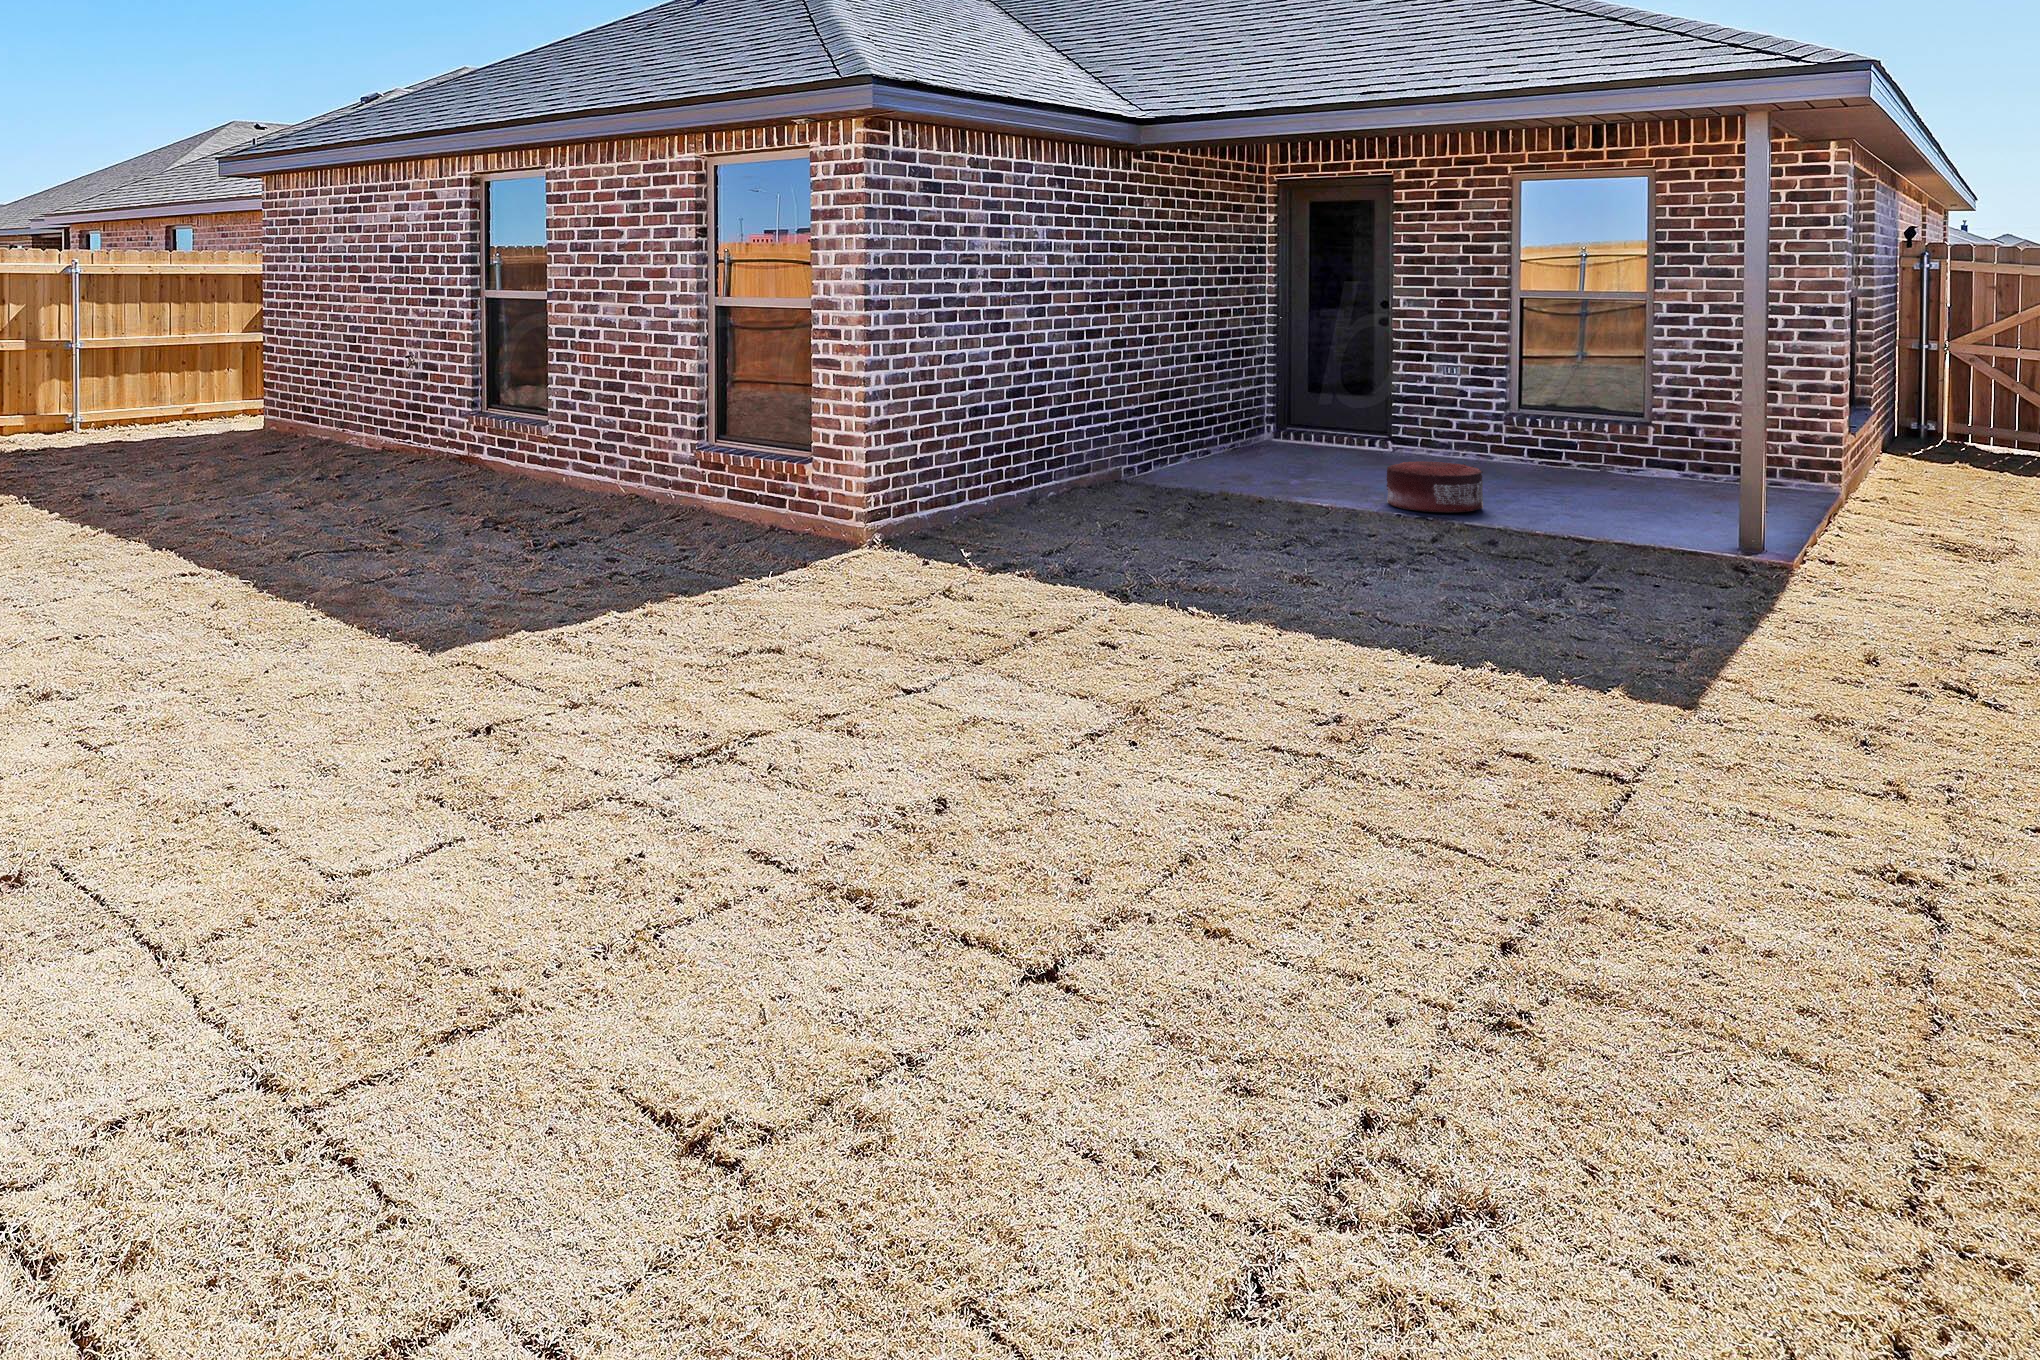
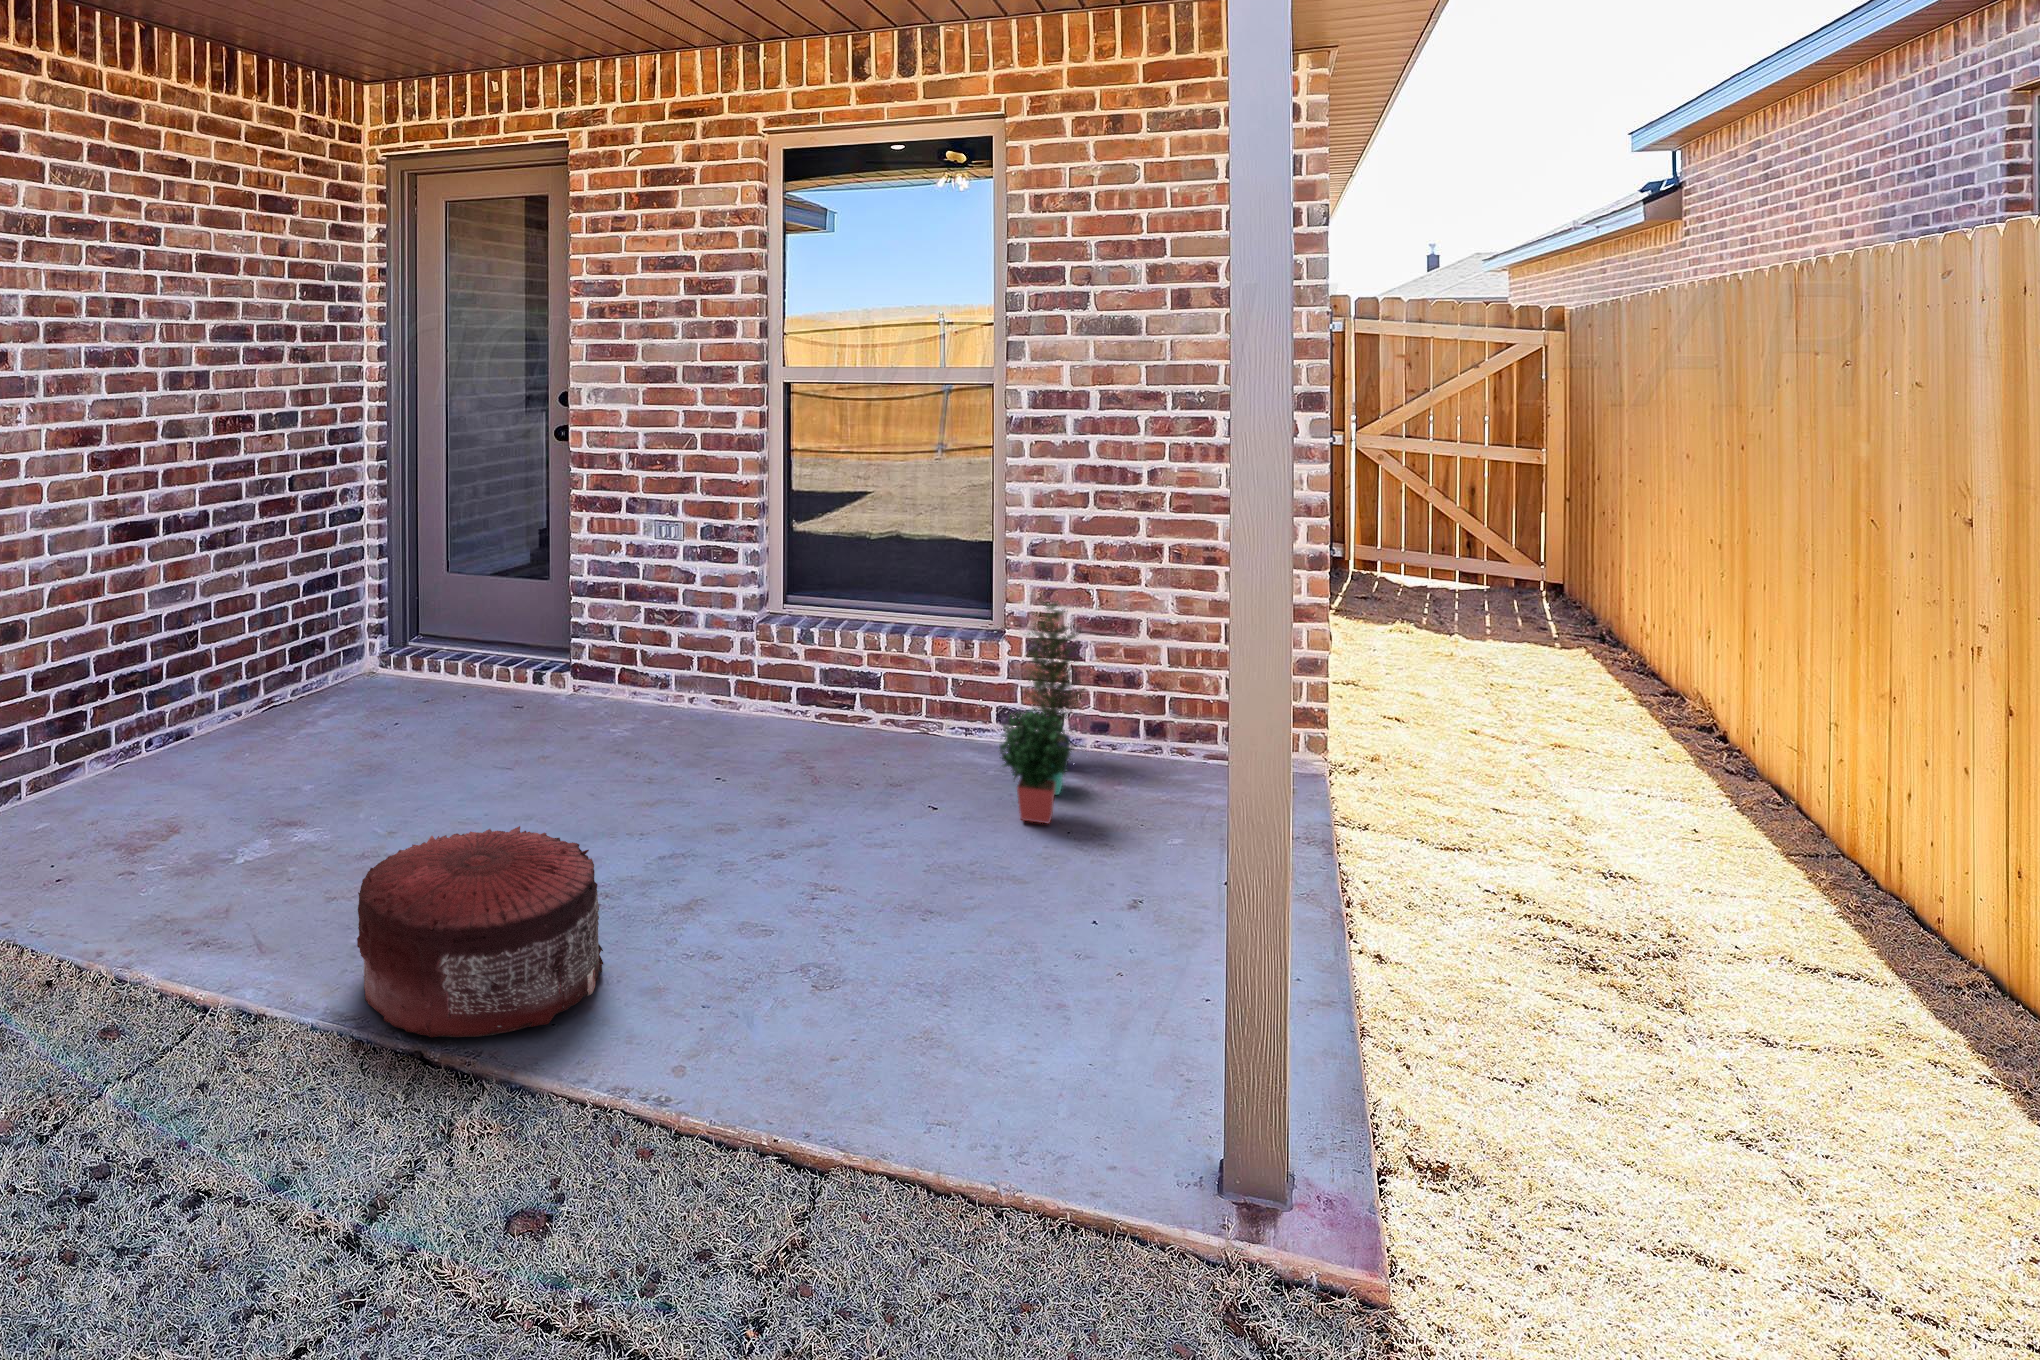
potted plant: none [1649,403,1700,494] -> present [1000,601,1086,823]

